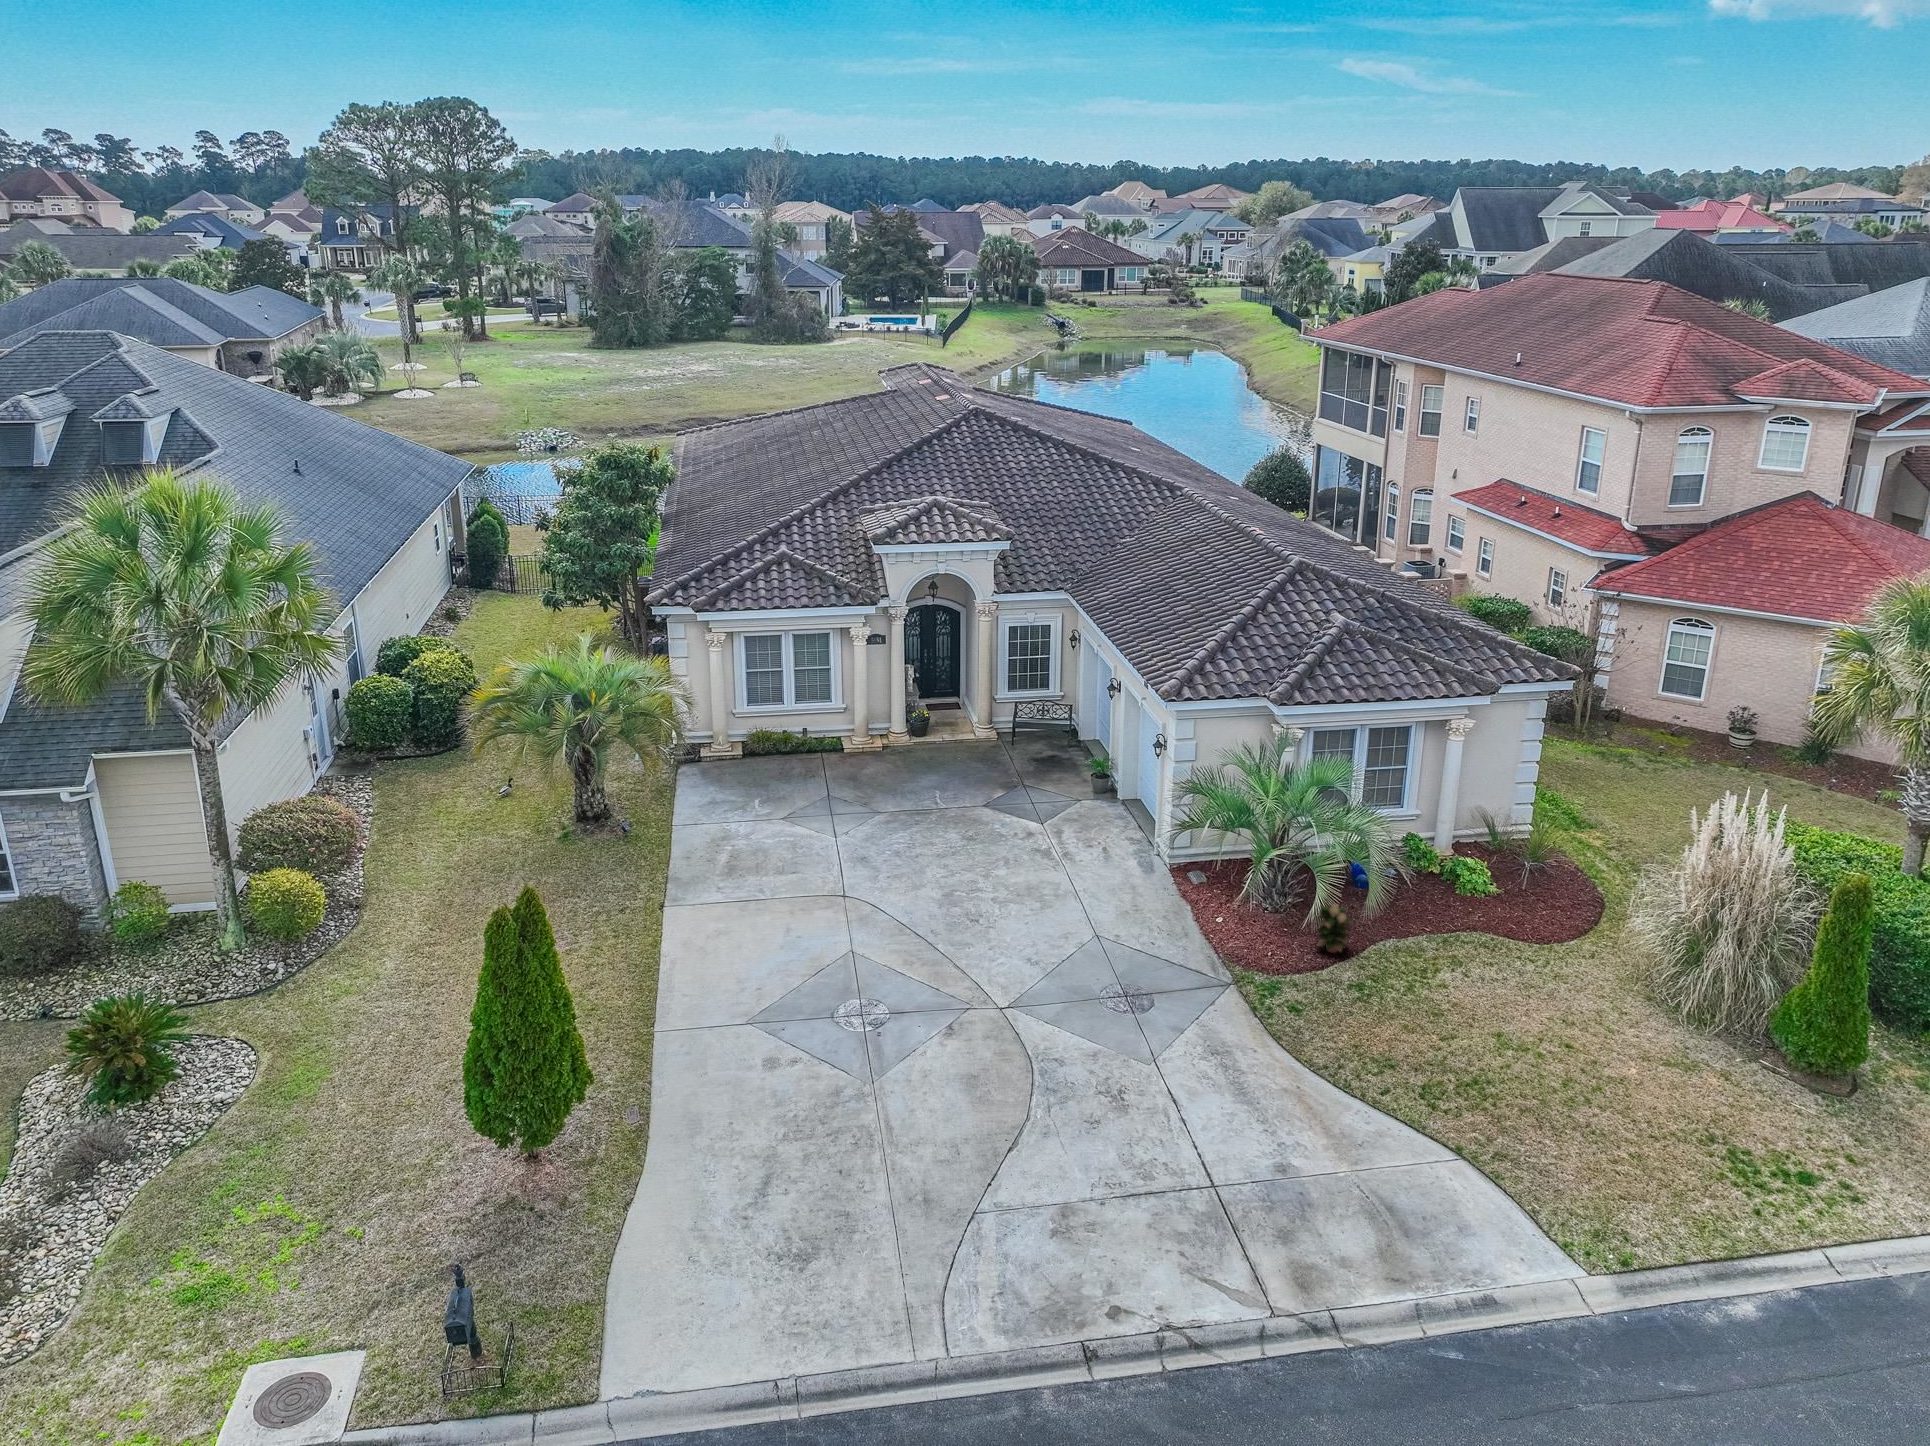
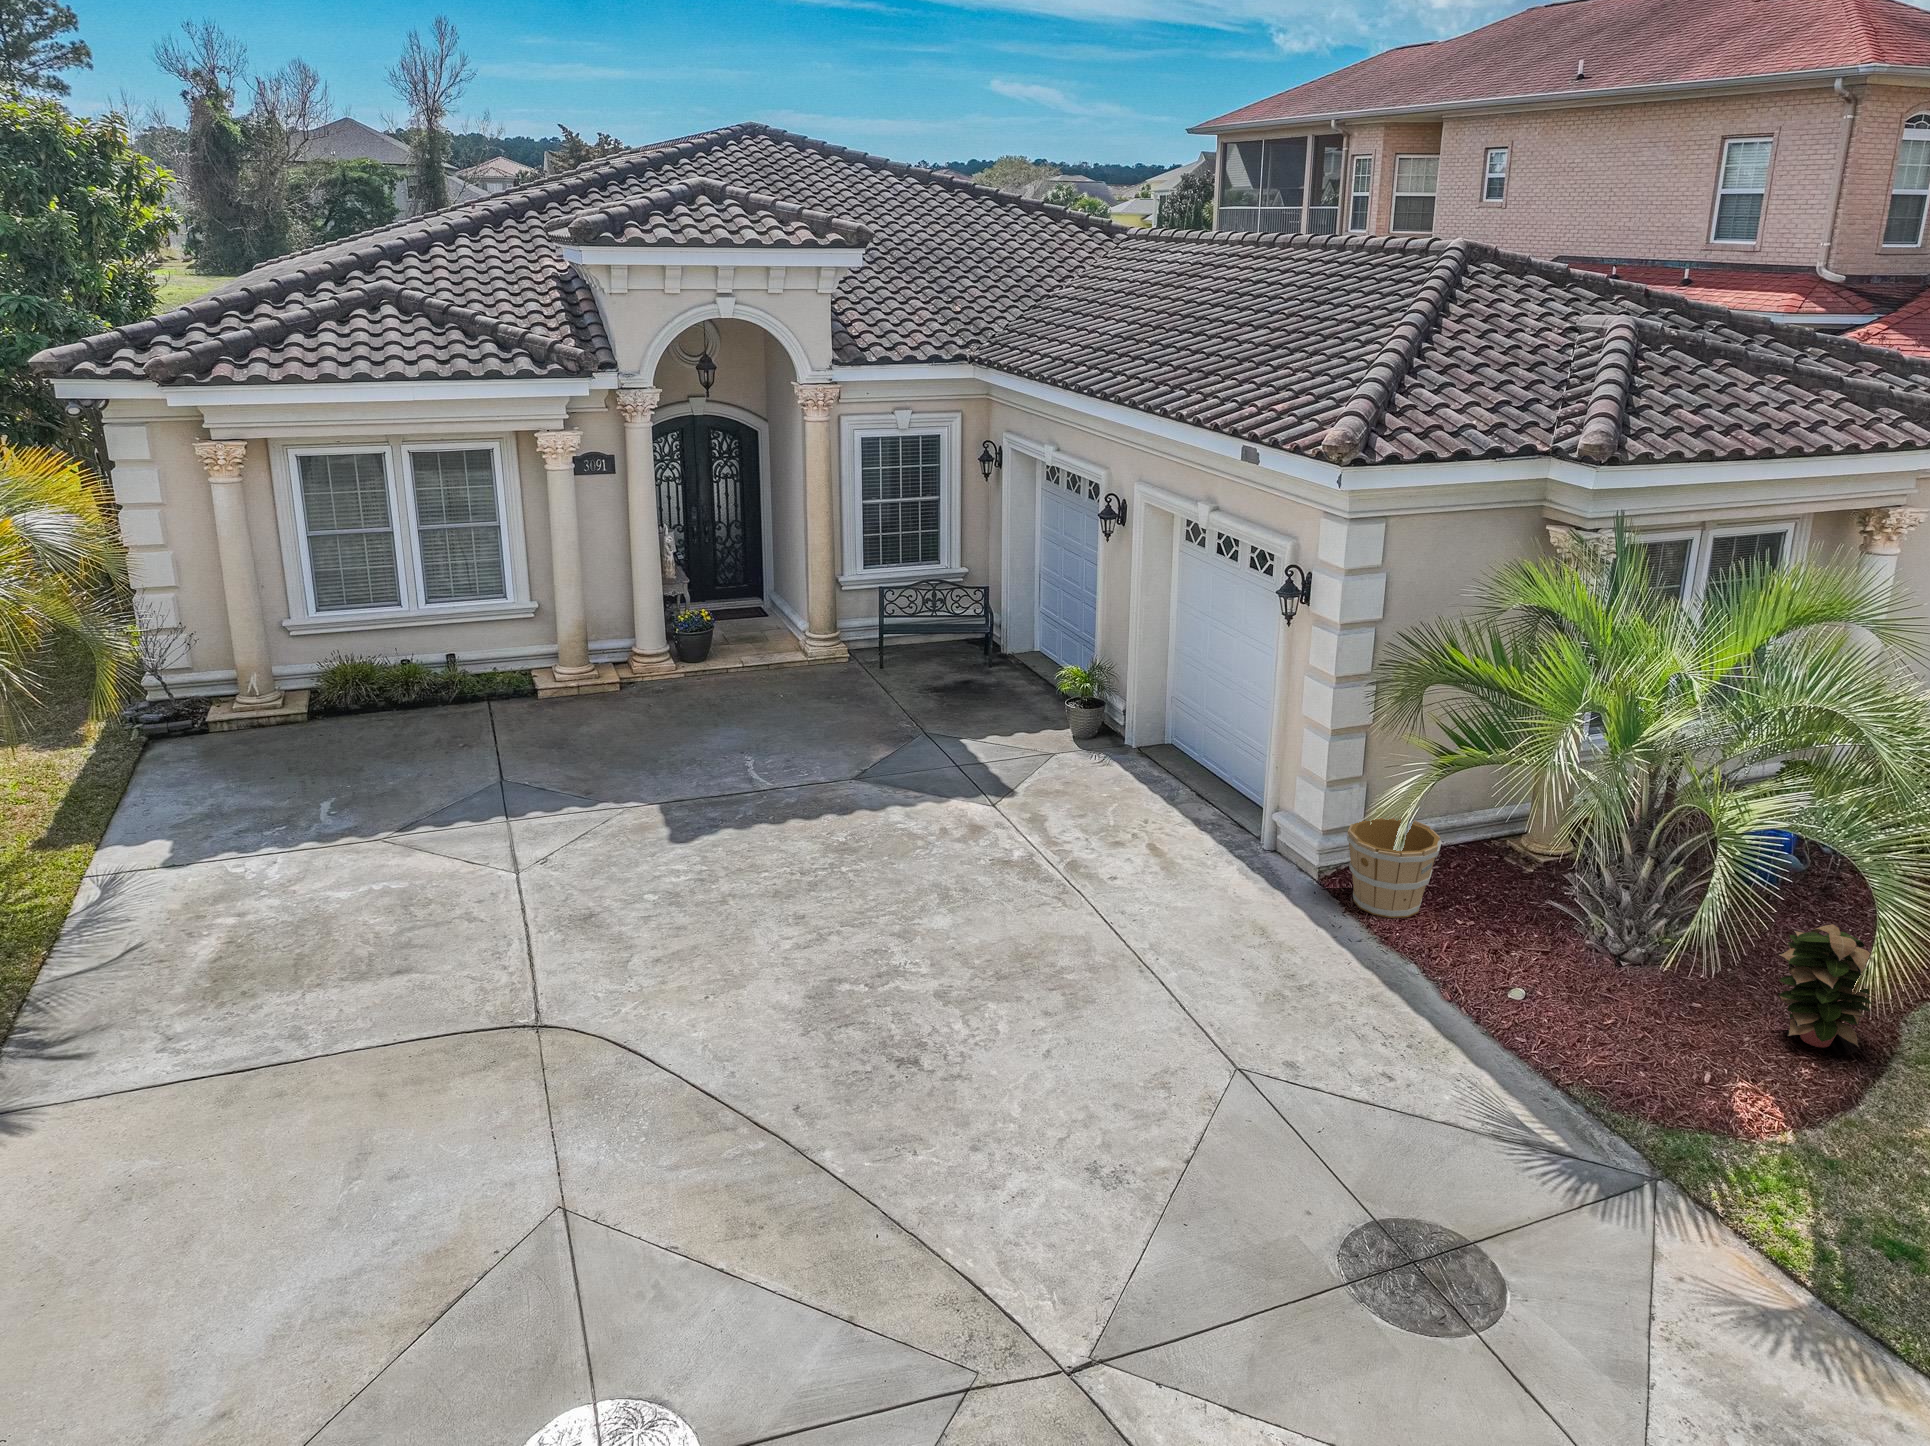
wooden bucket: none [1178,845,1218,890] -> present [1347,817,1442,918]

